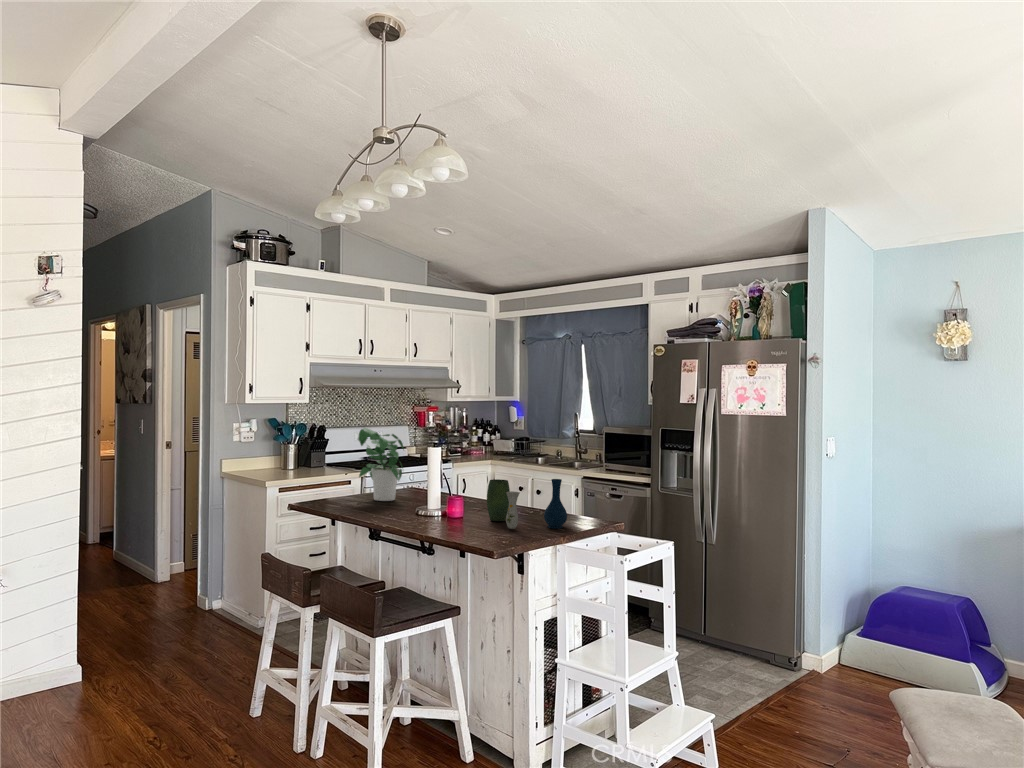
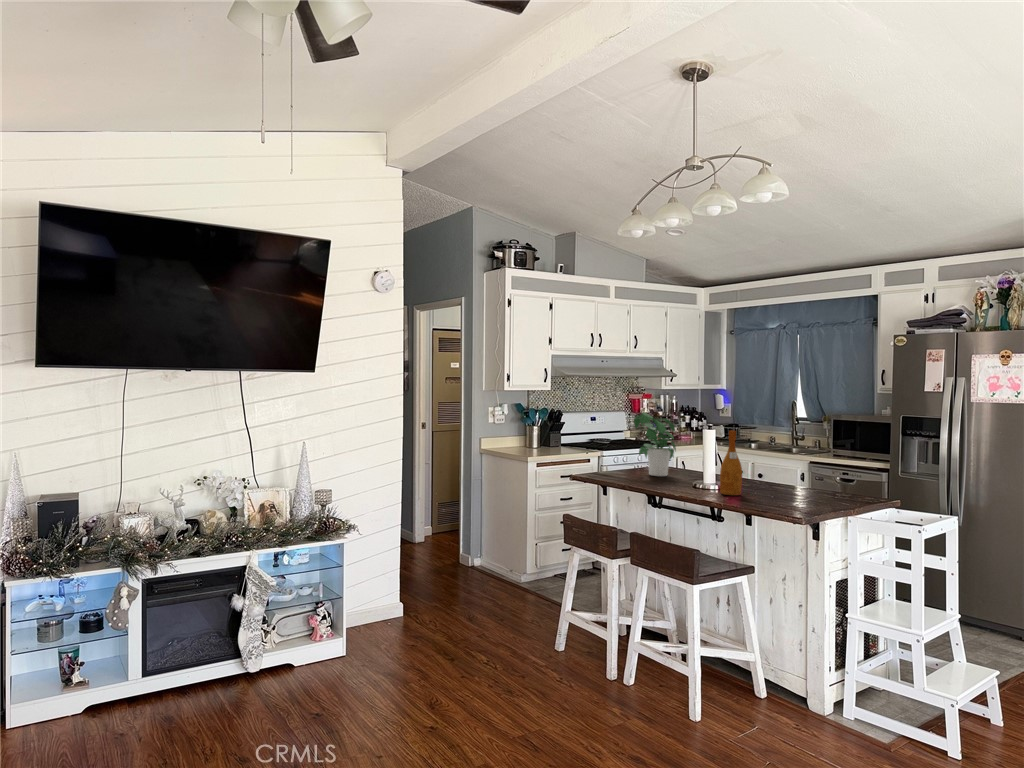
wine bottle: none [426,448,451,524] -> present [720,430,742,496]
vase: present [487,479,567,529] -> none [771,458,851,502]

